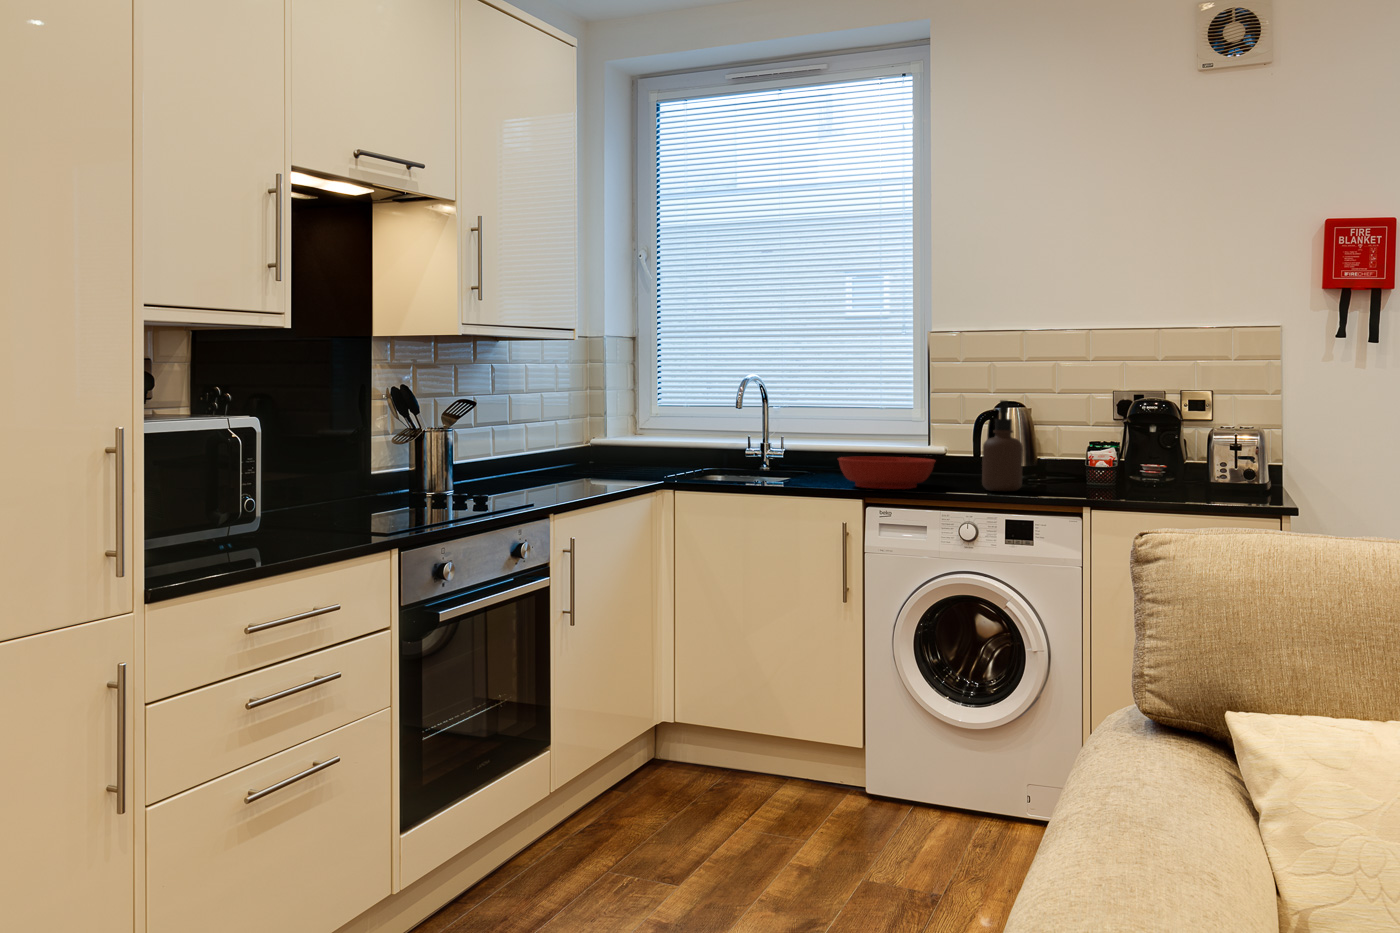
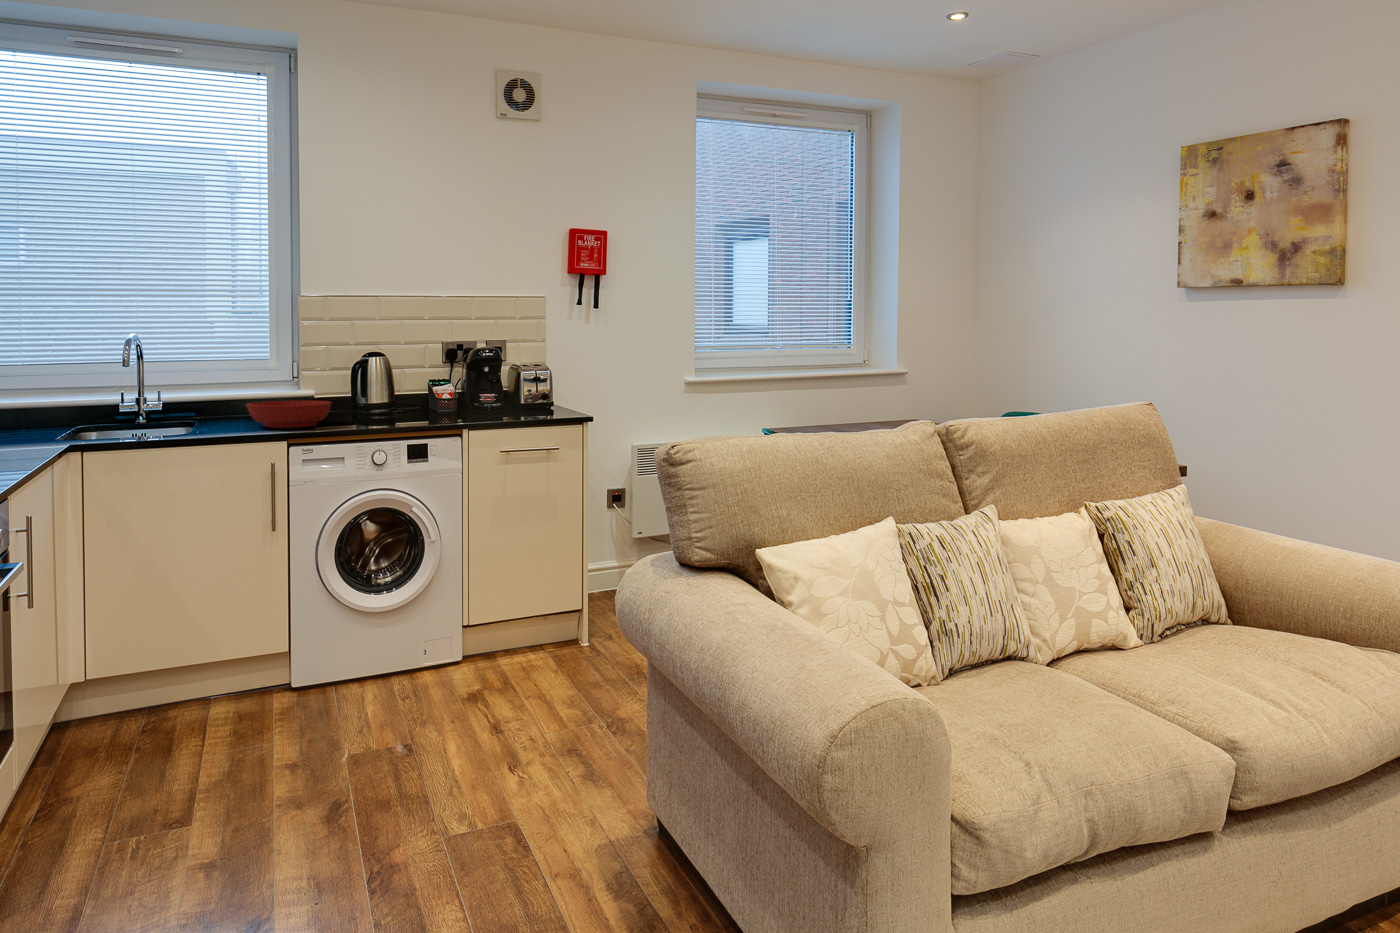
soap dispenser: present [982,400,1023,491] -> none [372,353,404,423]

